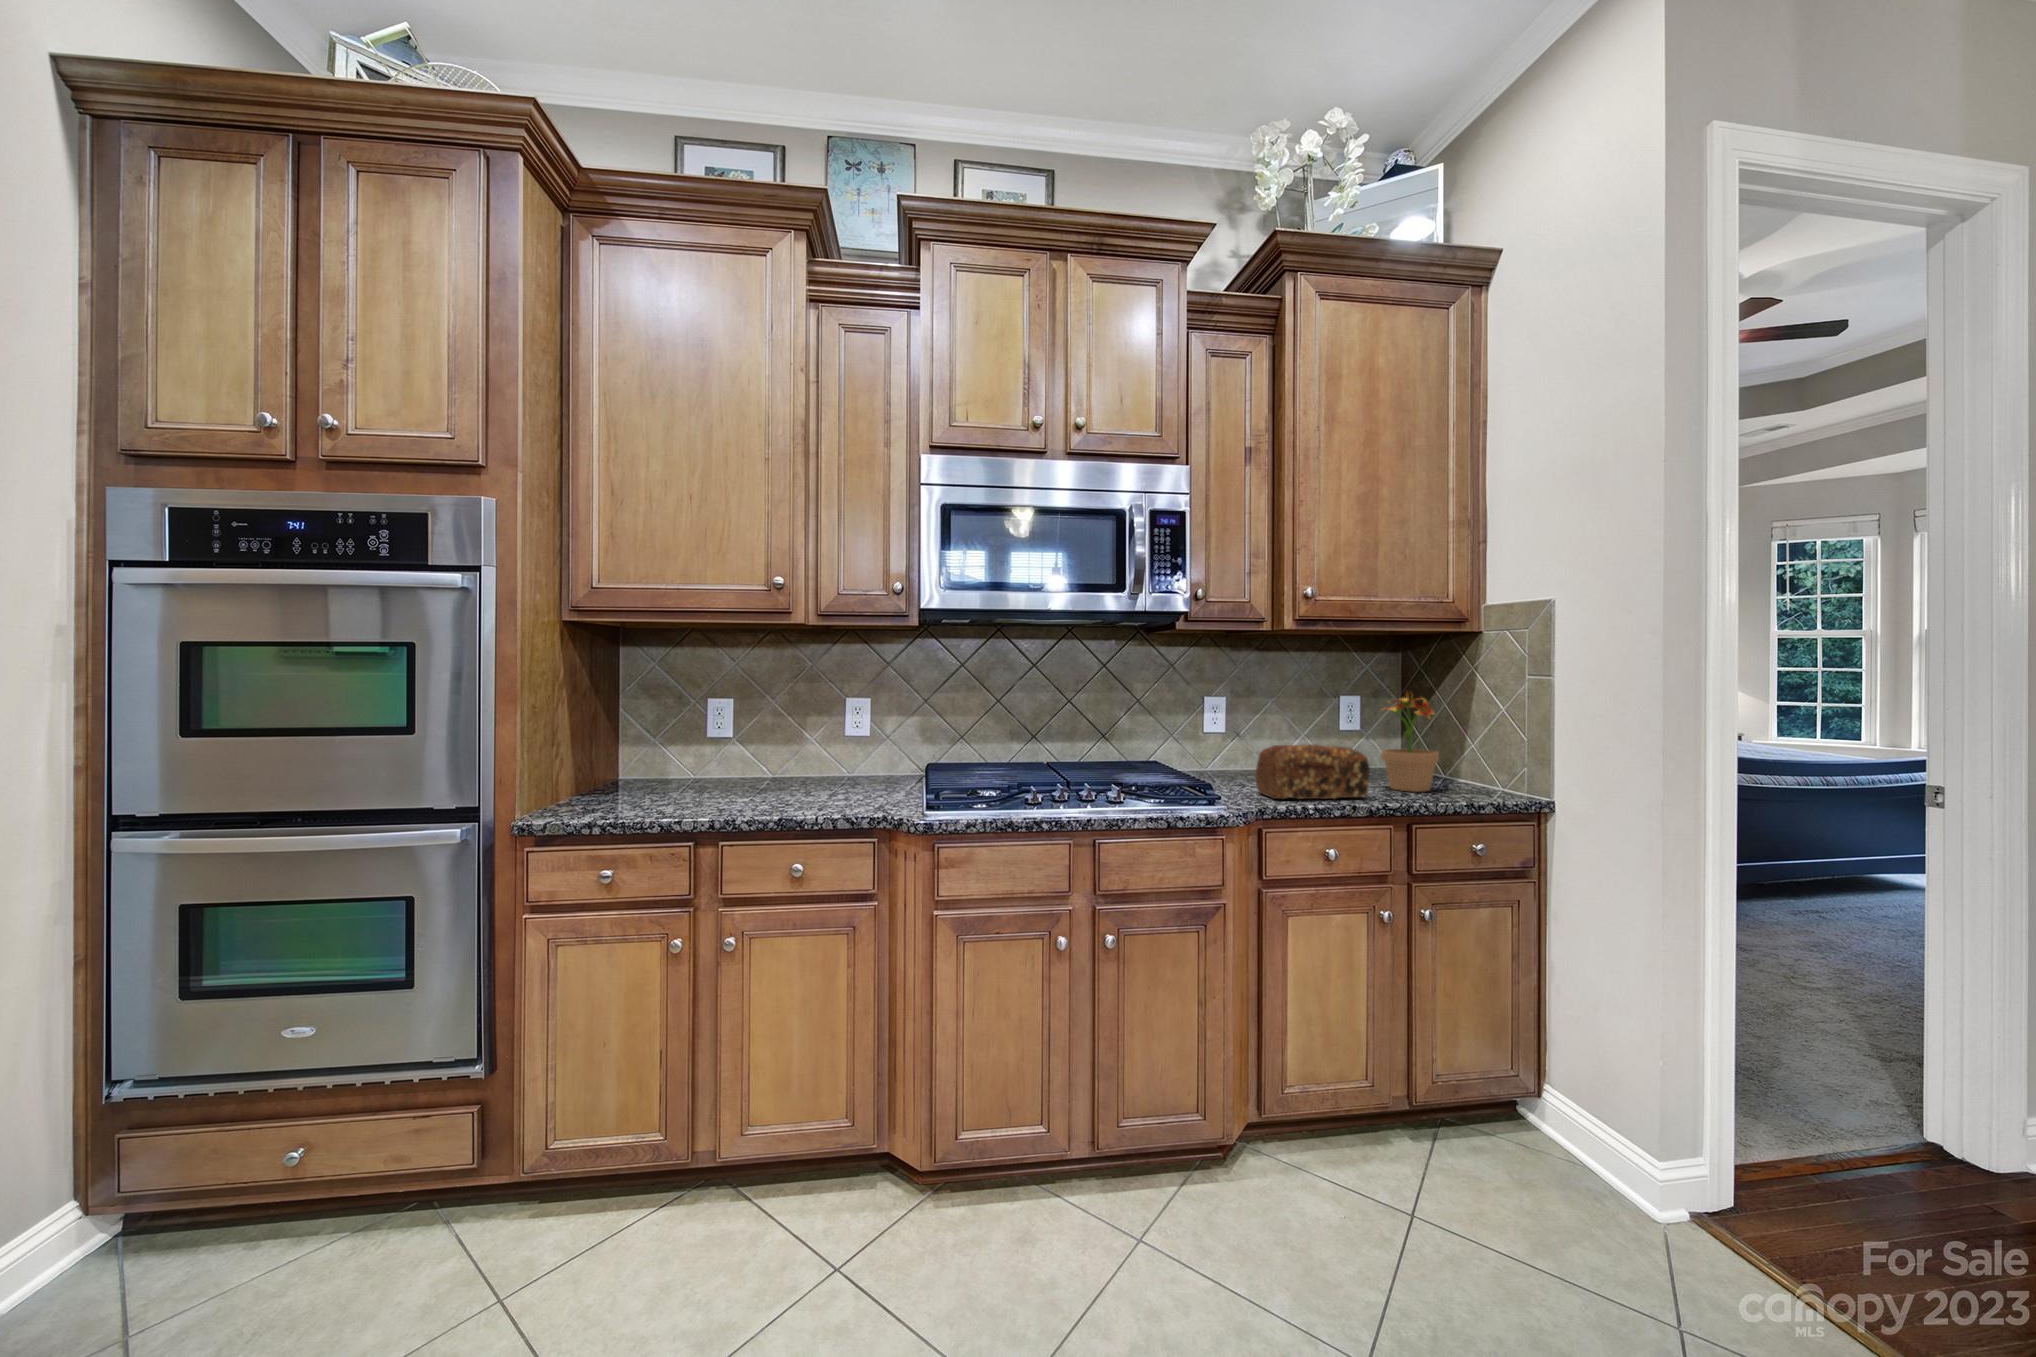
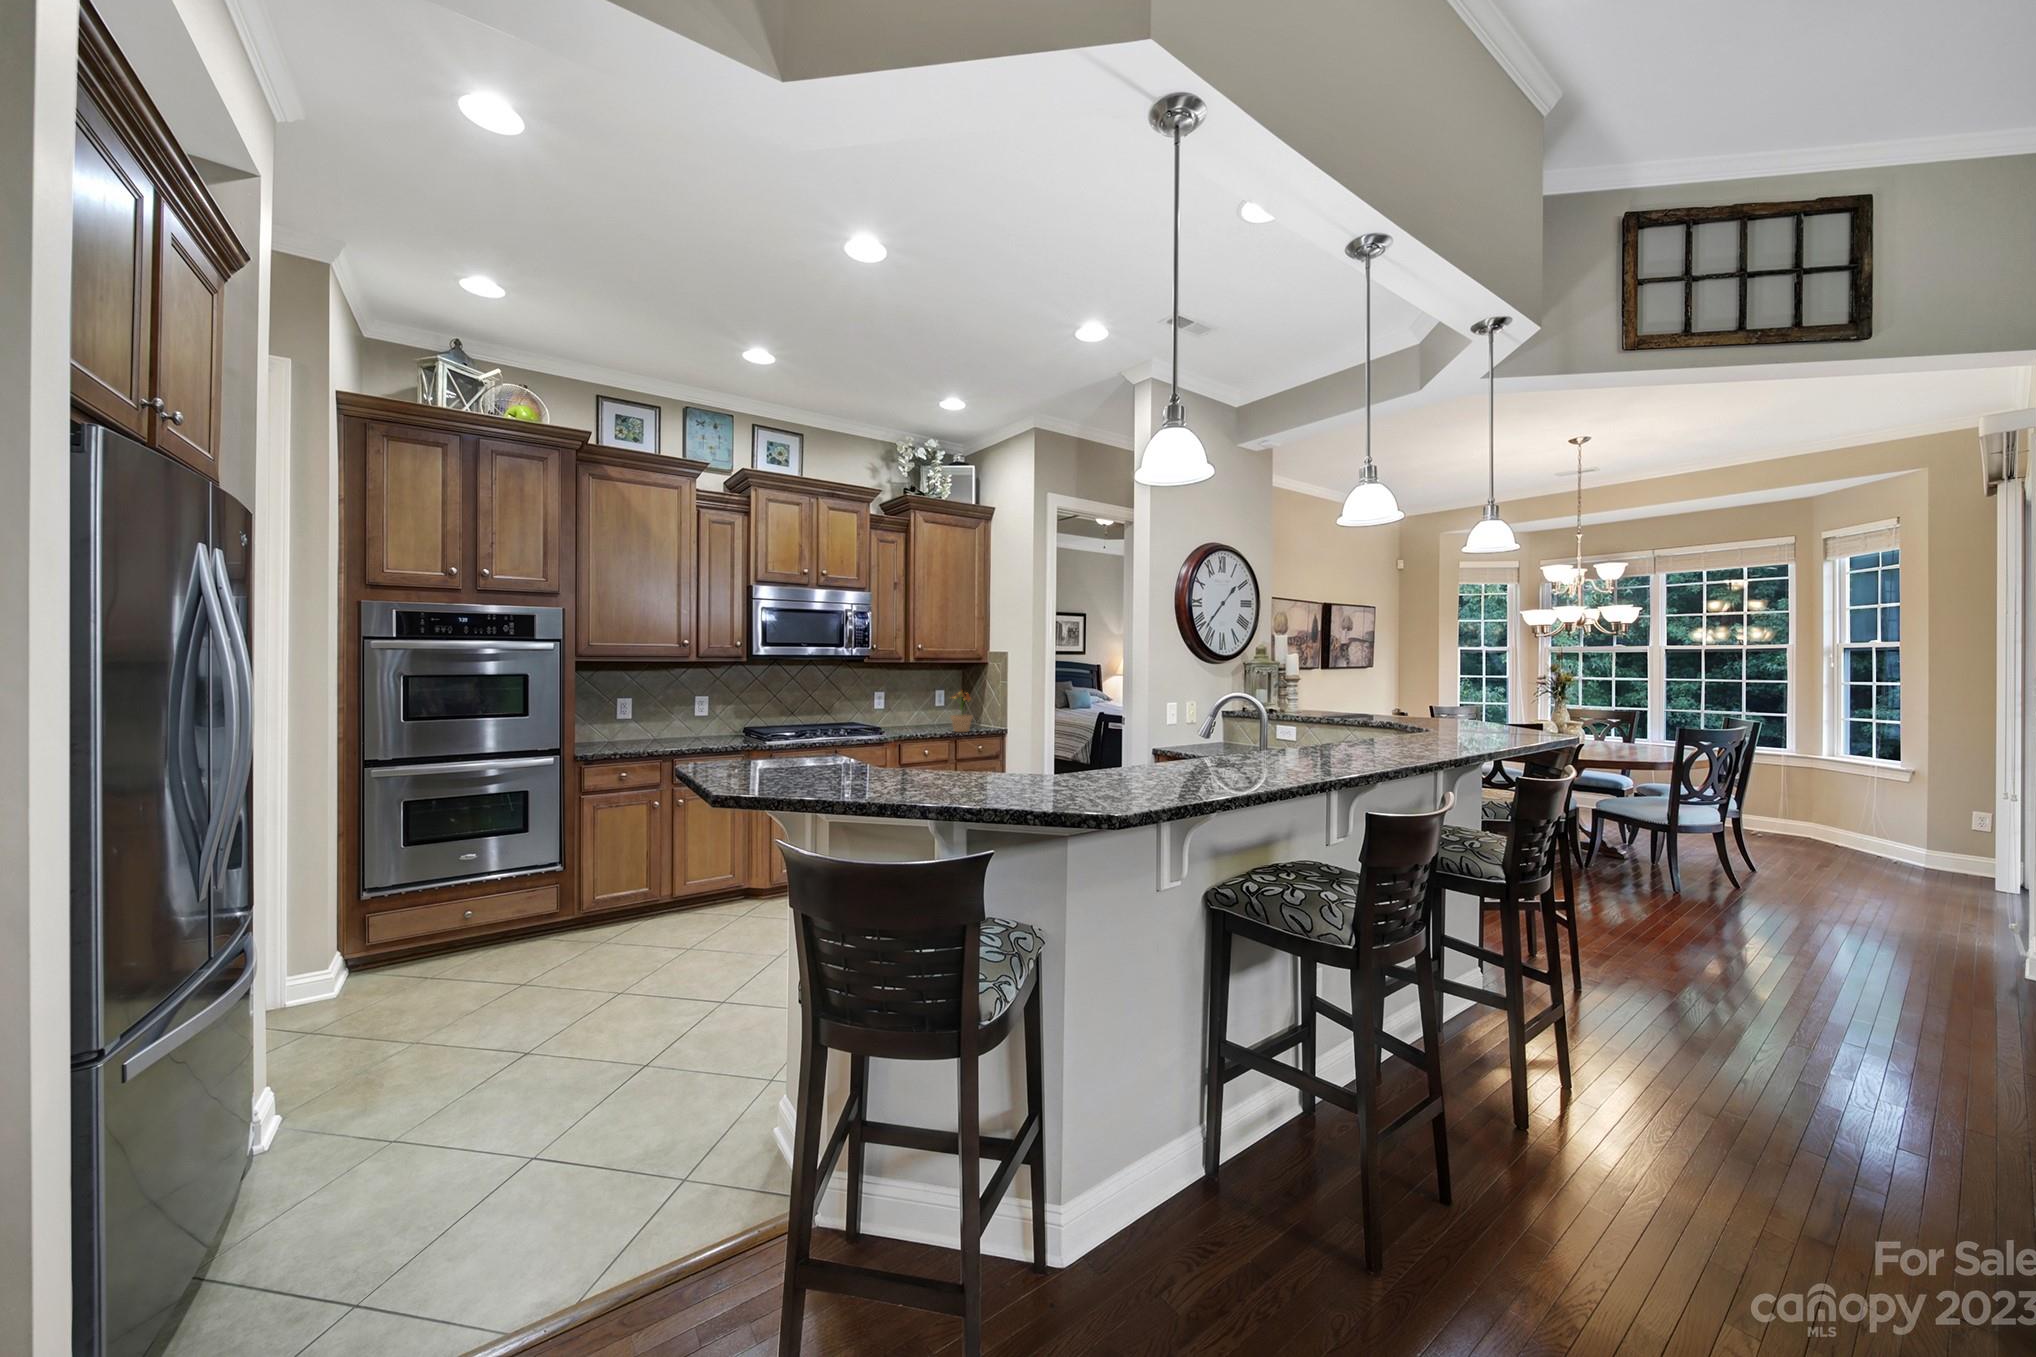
bread loaf: present [1255,744,1370,799] -> none [898,713,944,737]

